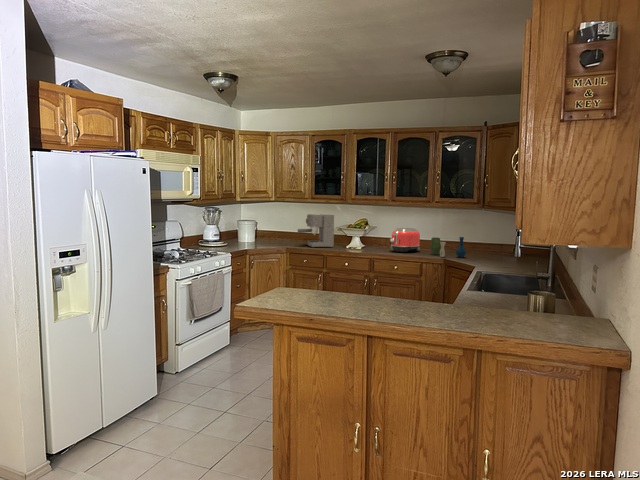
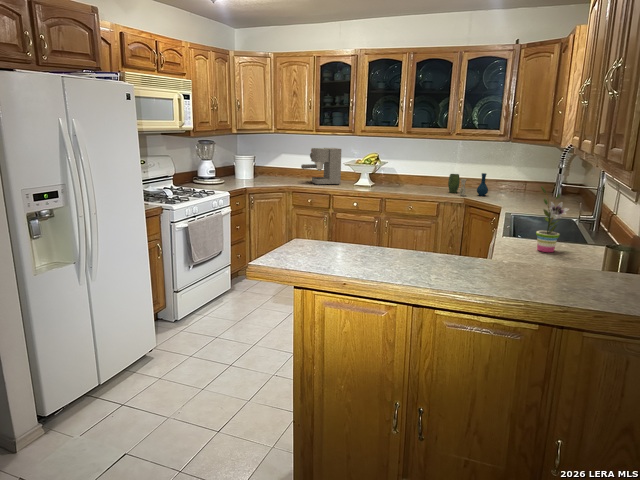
toaster: present [390,228,420,253] -> none [403,164,436,190]
potted plant: none [482,247,507,304] -> present [536,186,569,252]

